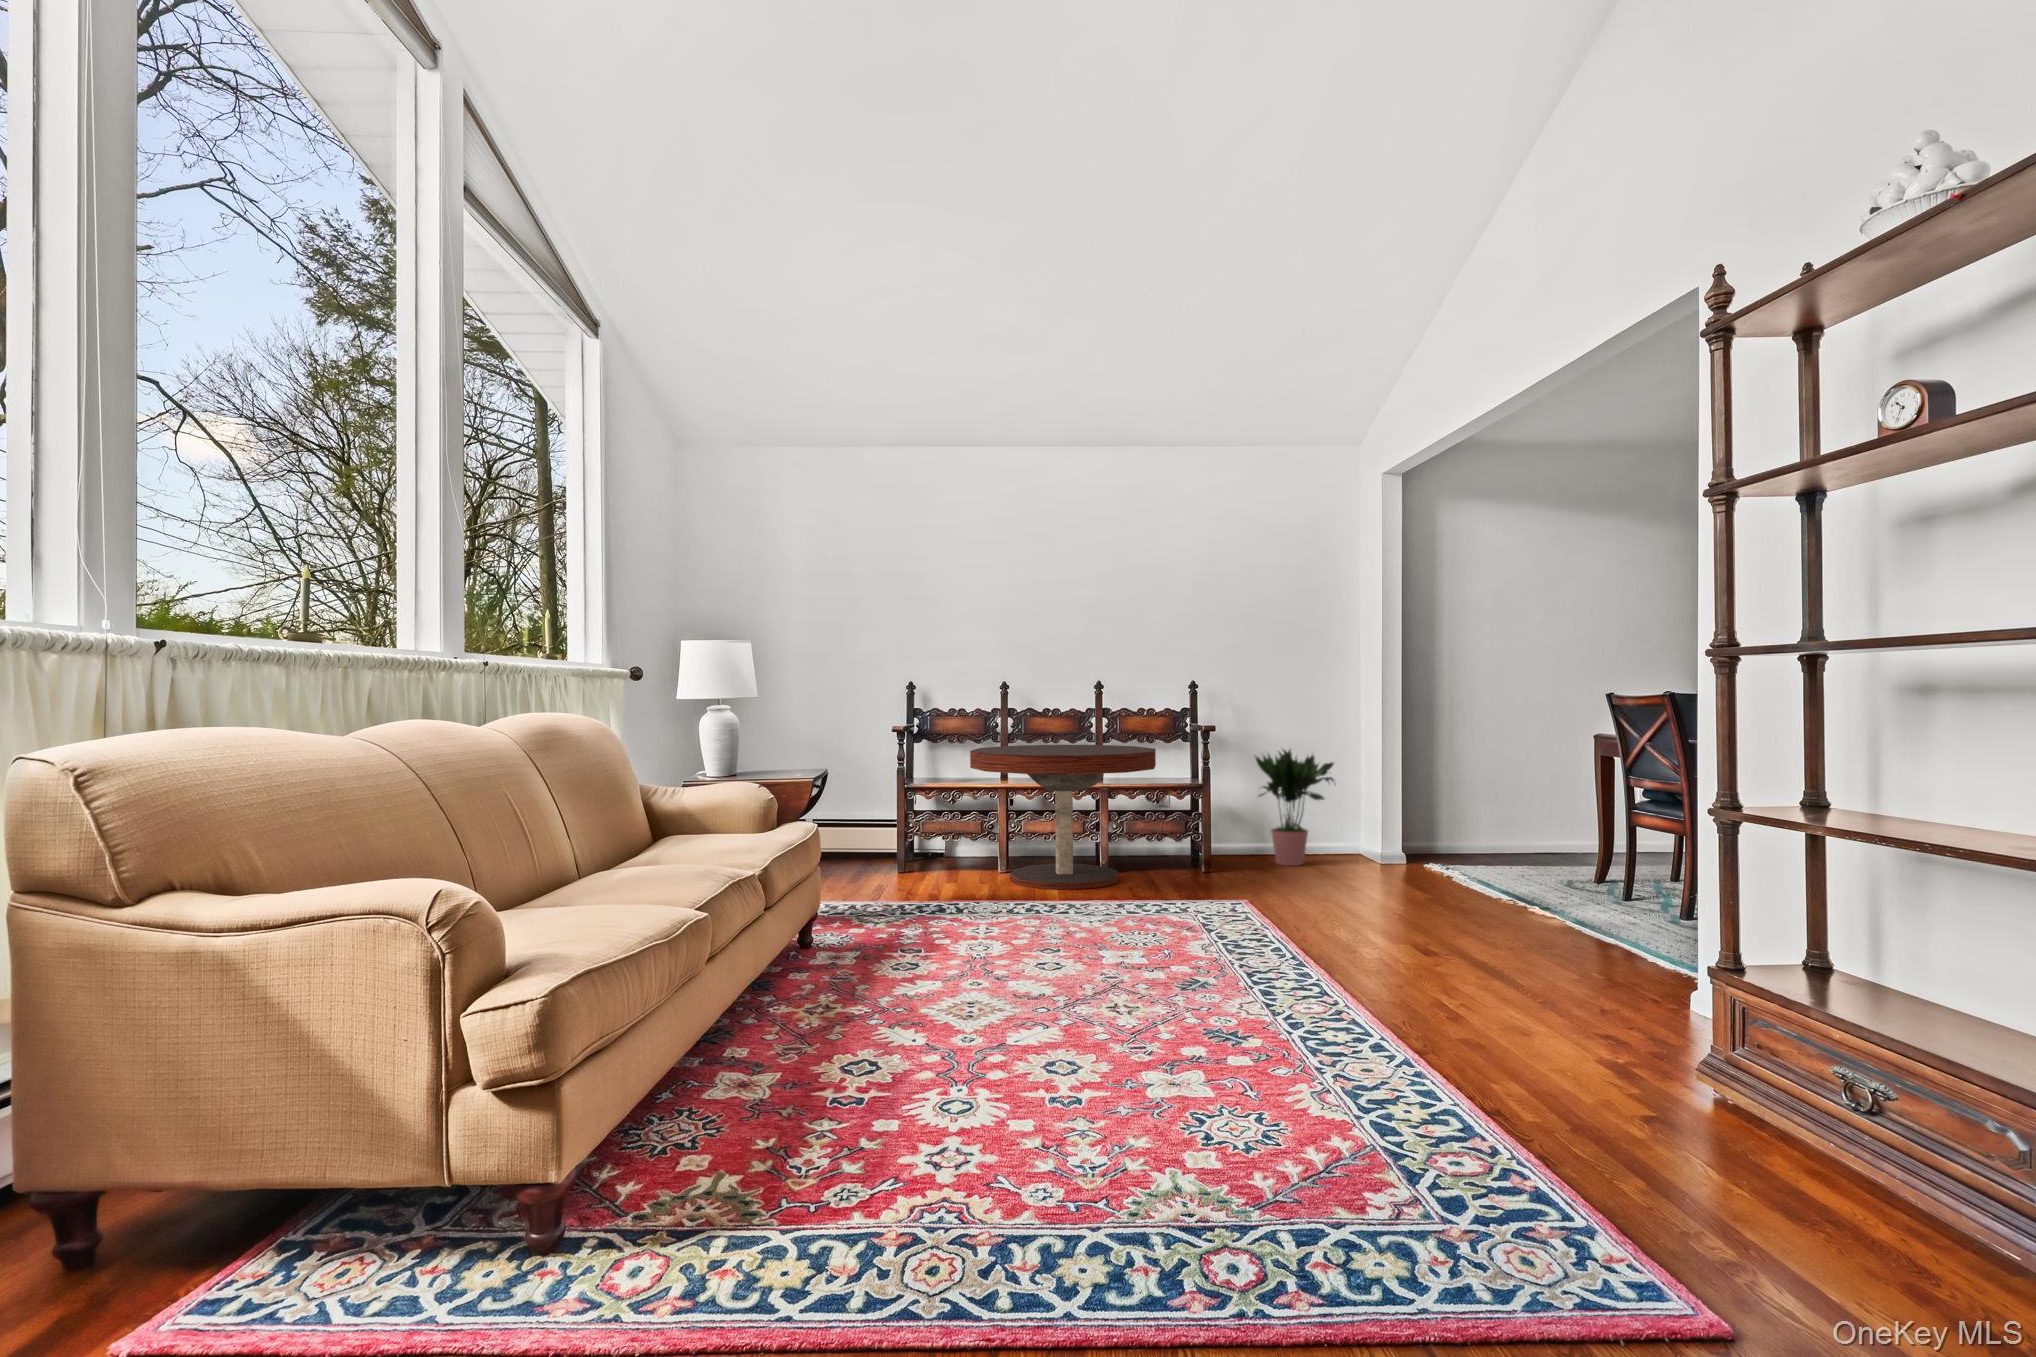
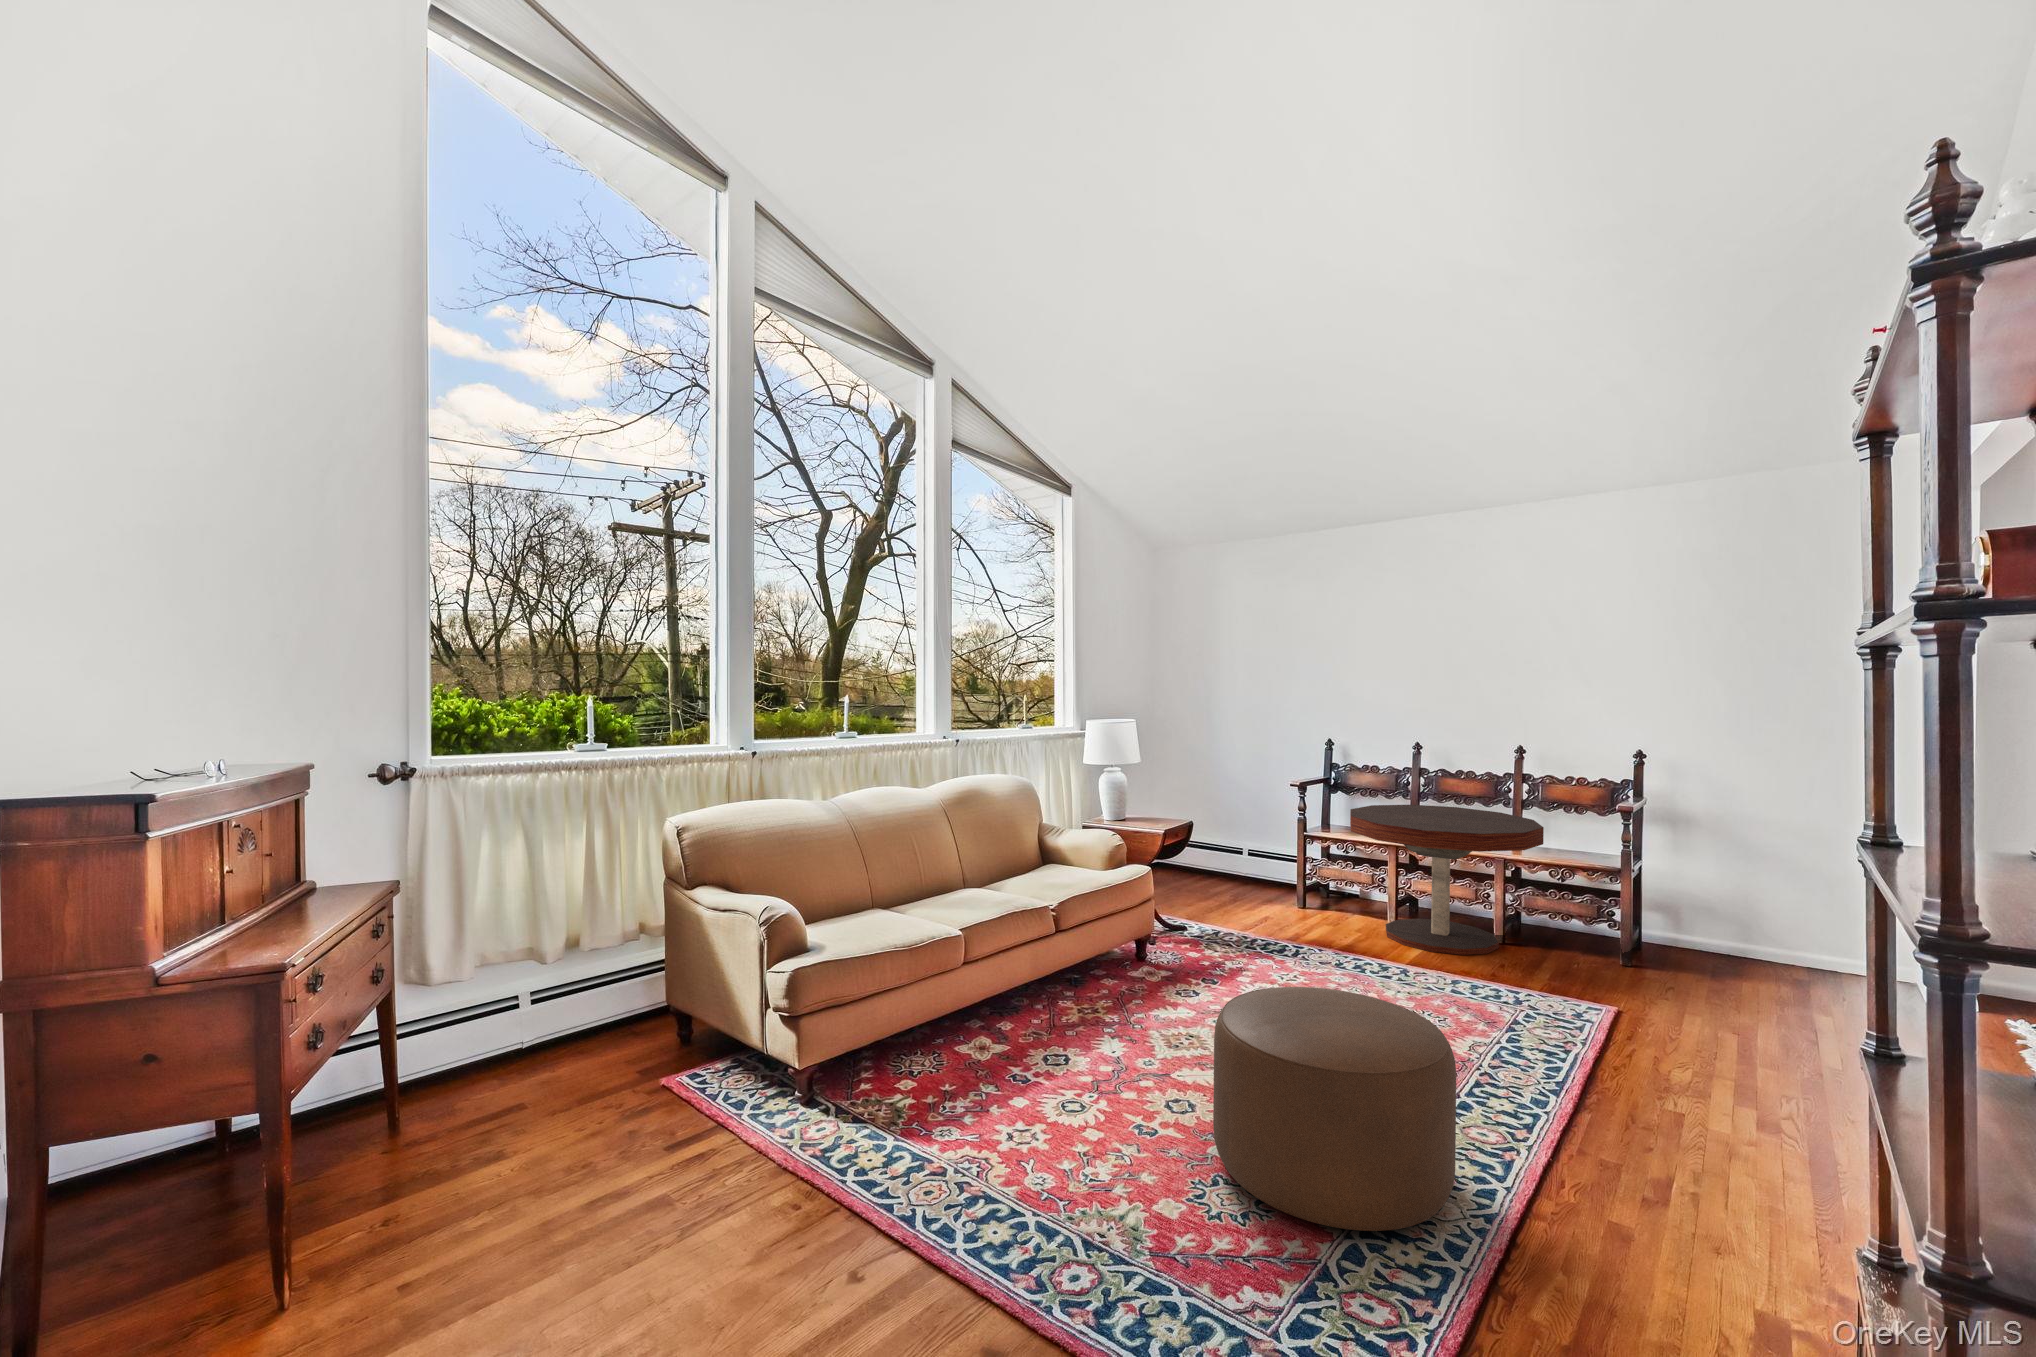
potted plant: present [1256,750,1334,866] -> none [1693,836,1815,977]
ottoman: none [1146,877,1419,1116] -> present [1213,987,1456,1231]

